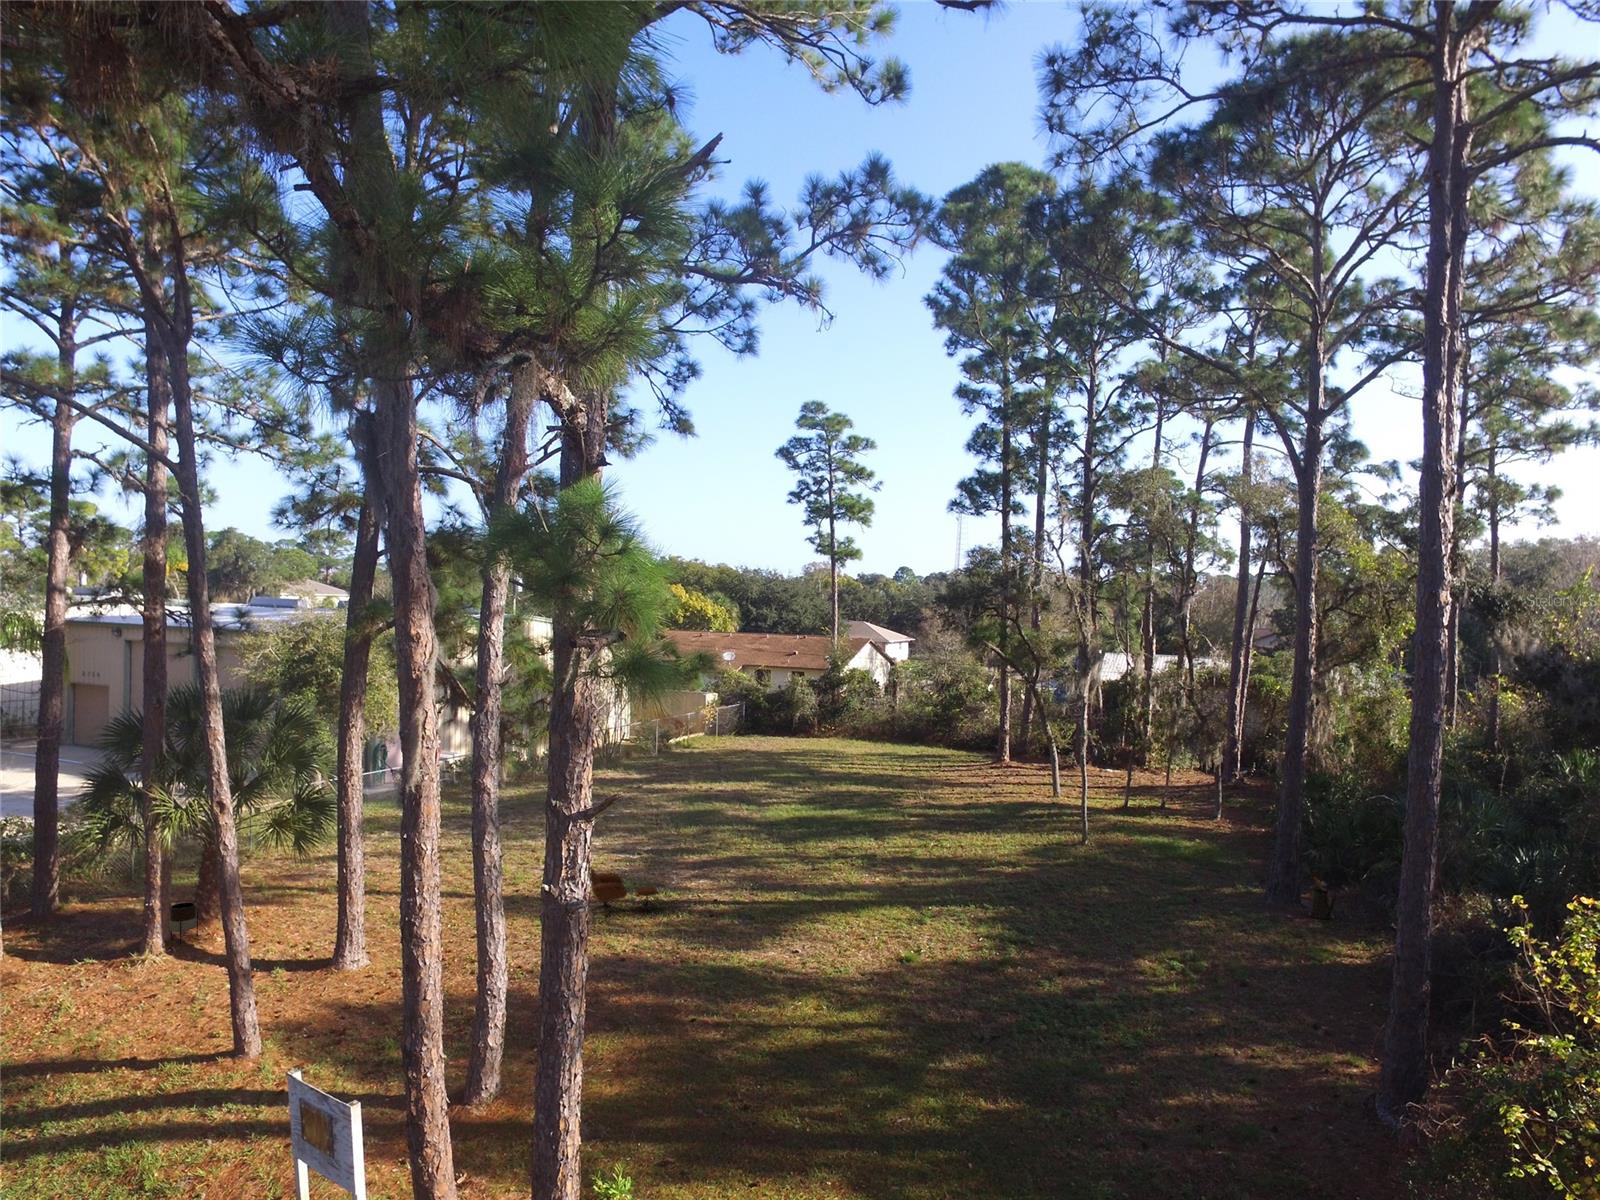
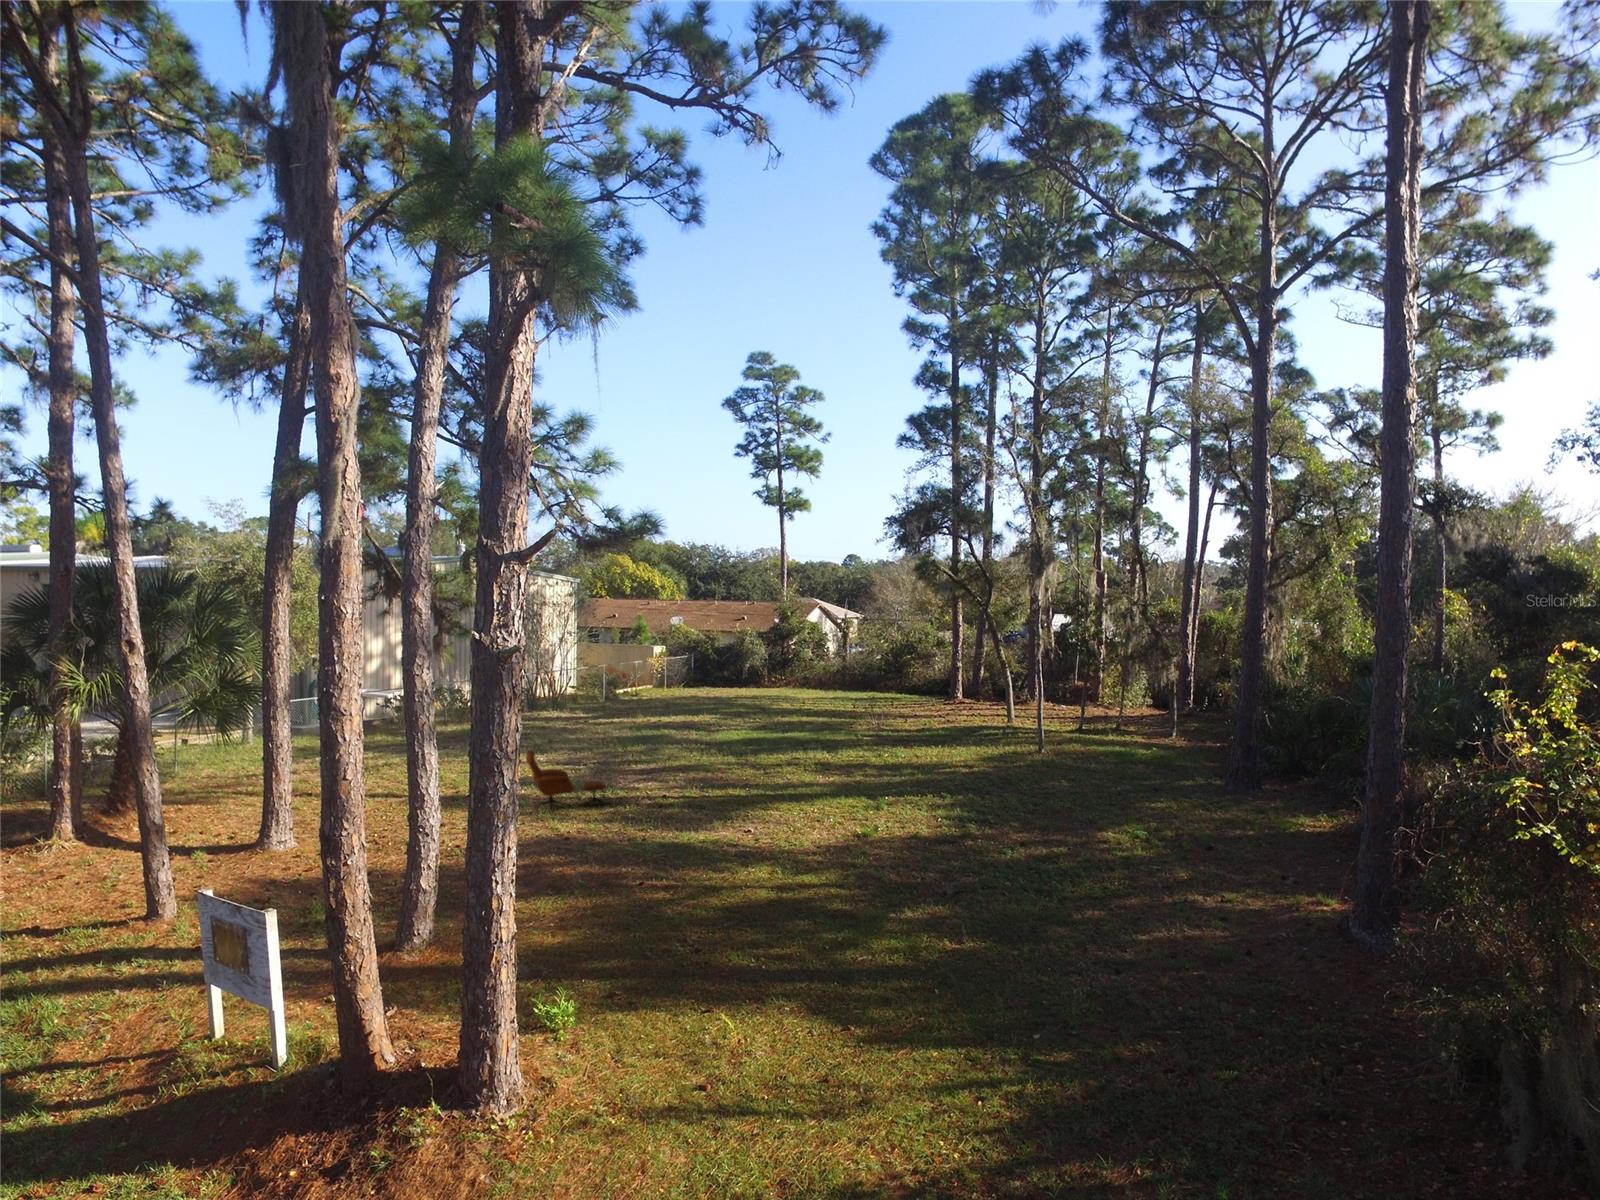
watering can: present [1309,878,1336,919] -> none [1265,752,1294,794]
planter: present [169,902,198,945] -> none [80,795,112,838]

